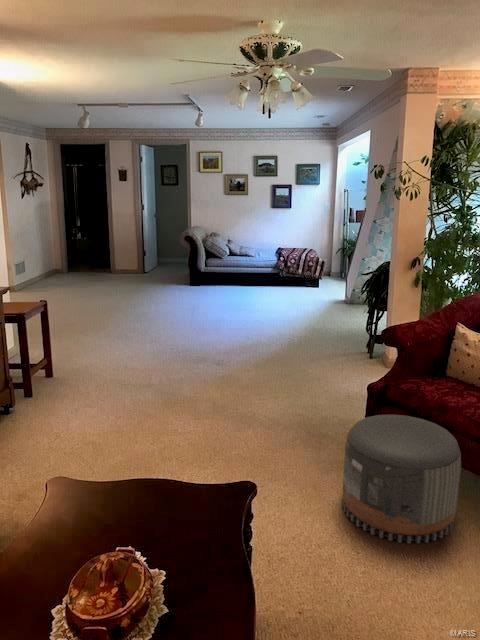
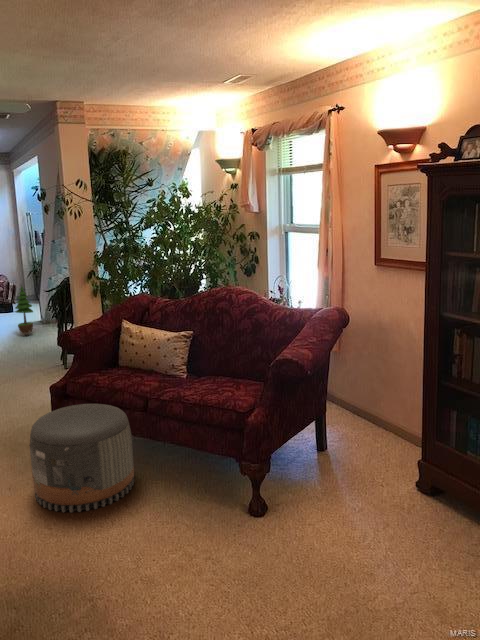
potted tree: none [324,264,342,314] -> present [15,286,33,336]

